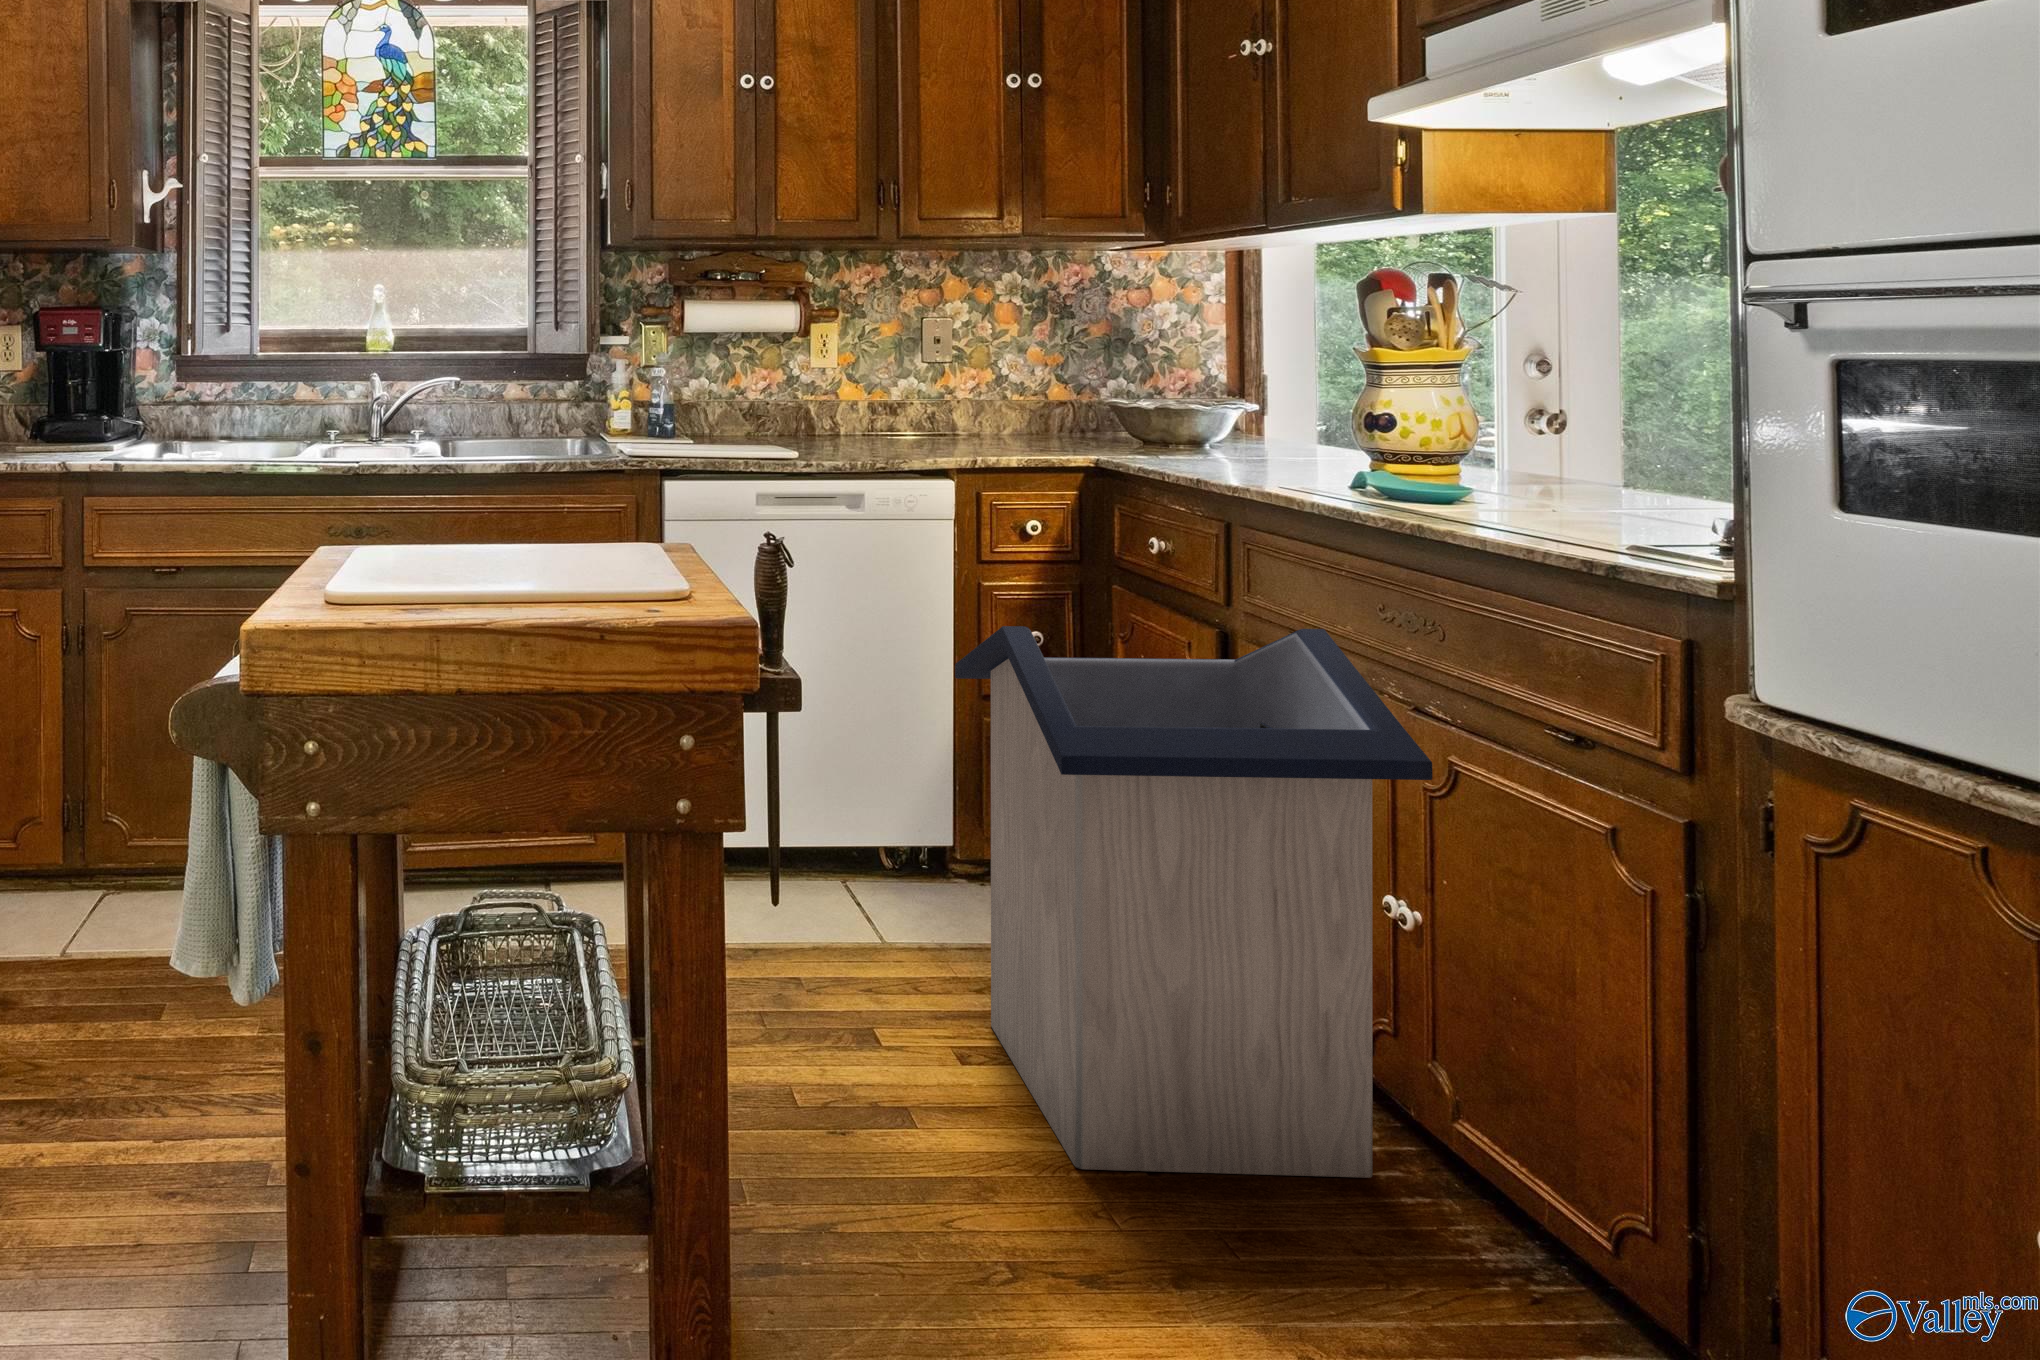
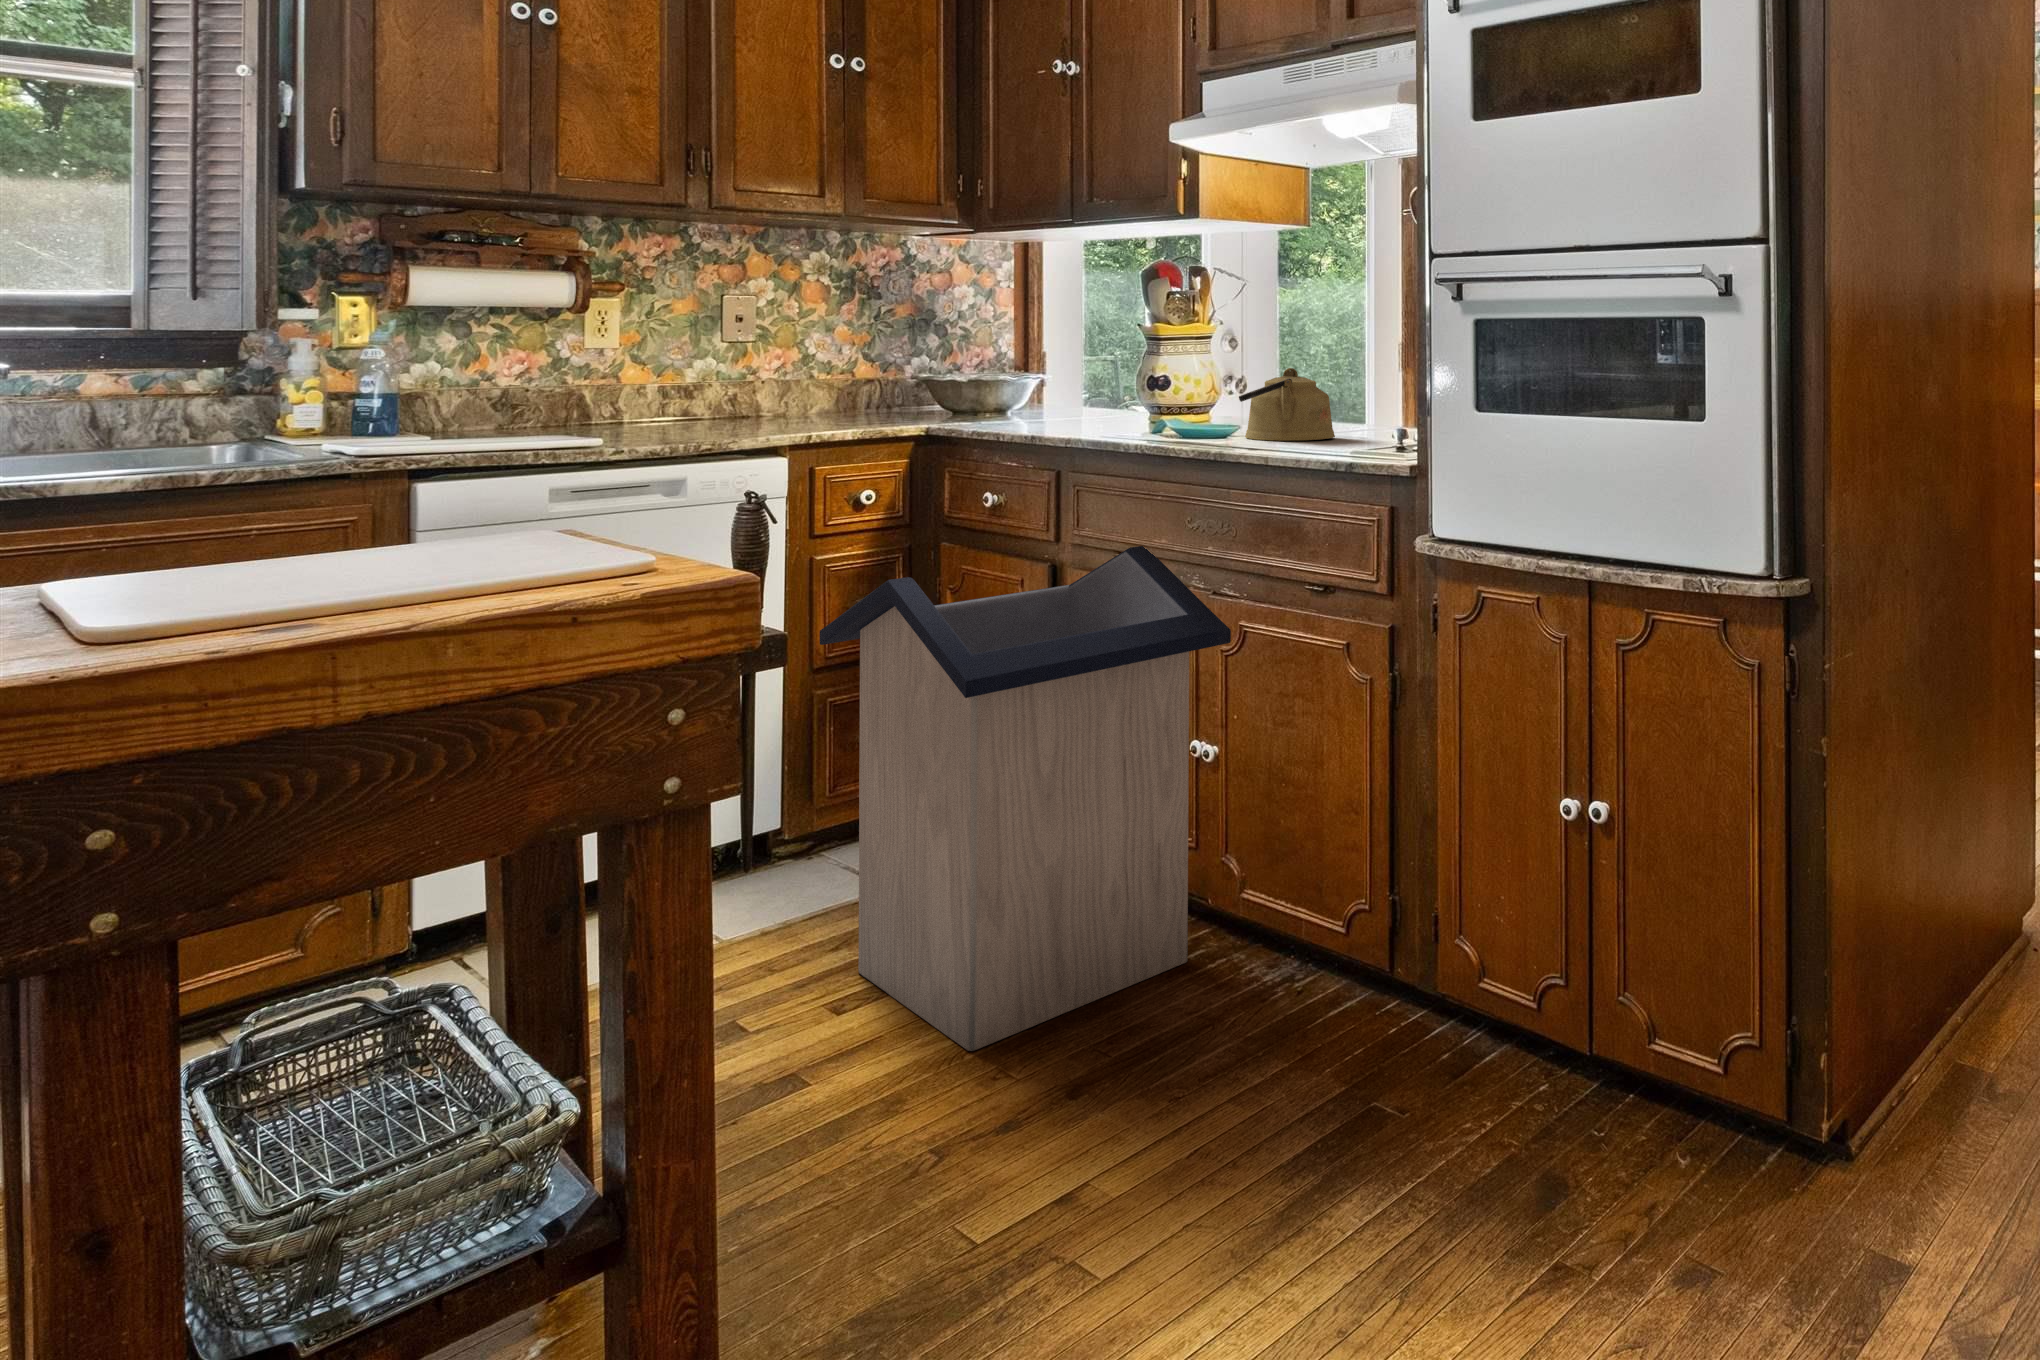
kettle: none [1457,414,1625,519] -> present [1239,368,1335,441]

